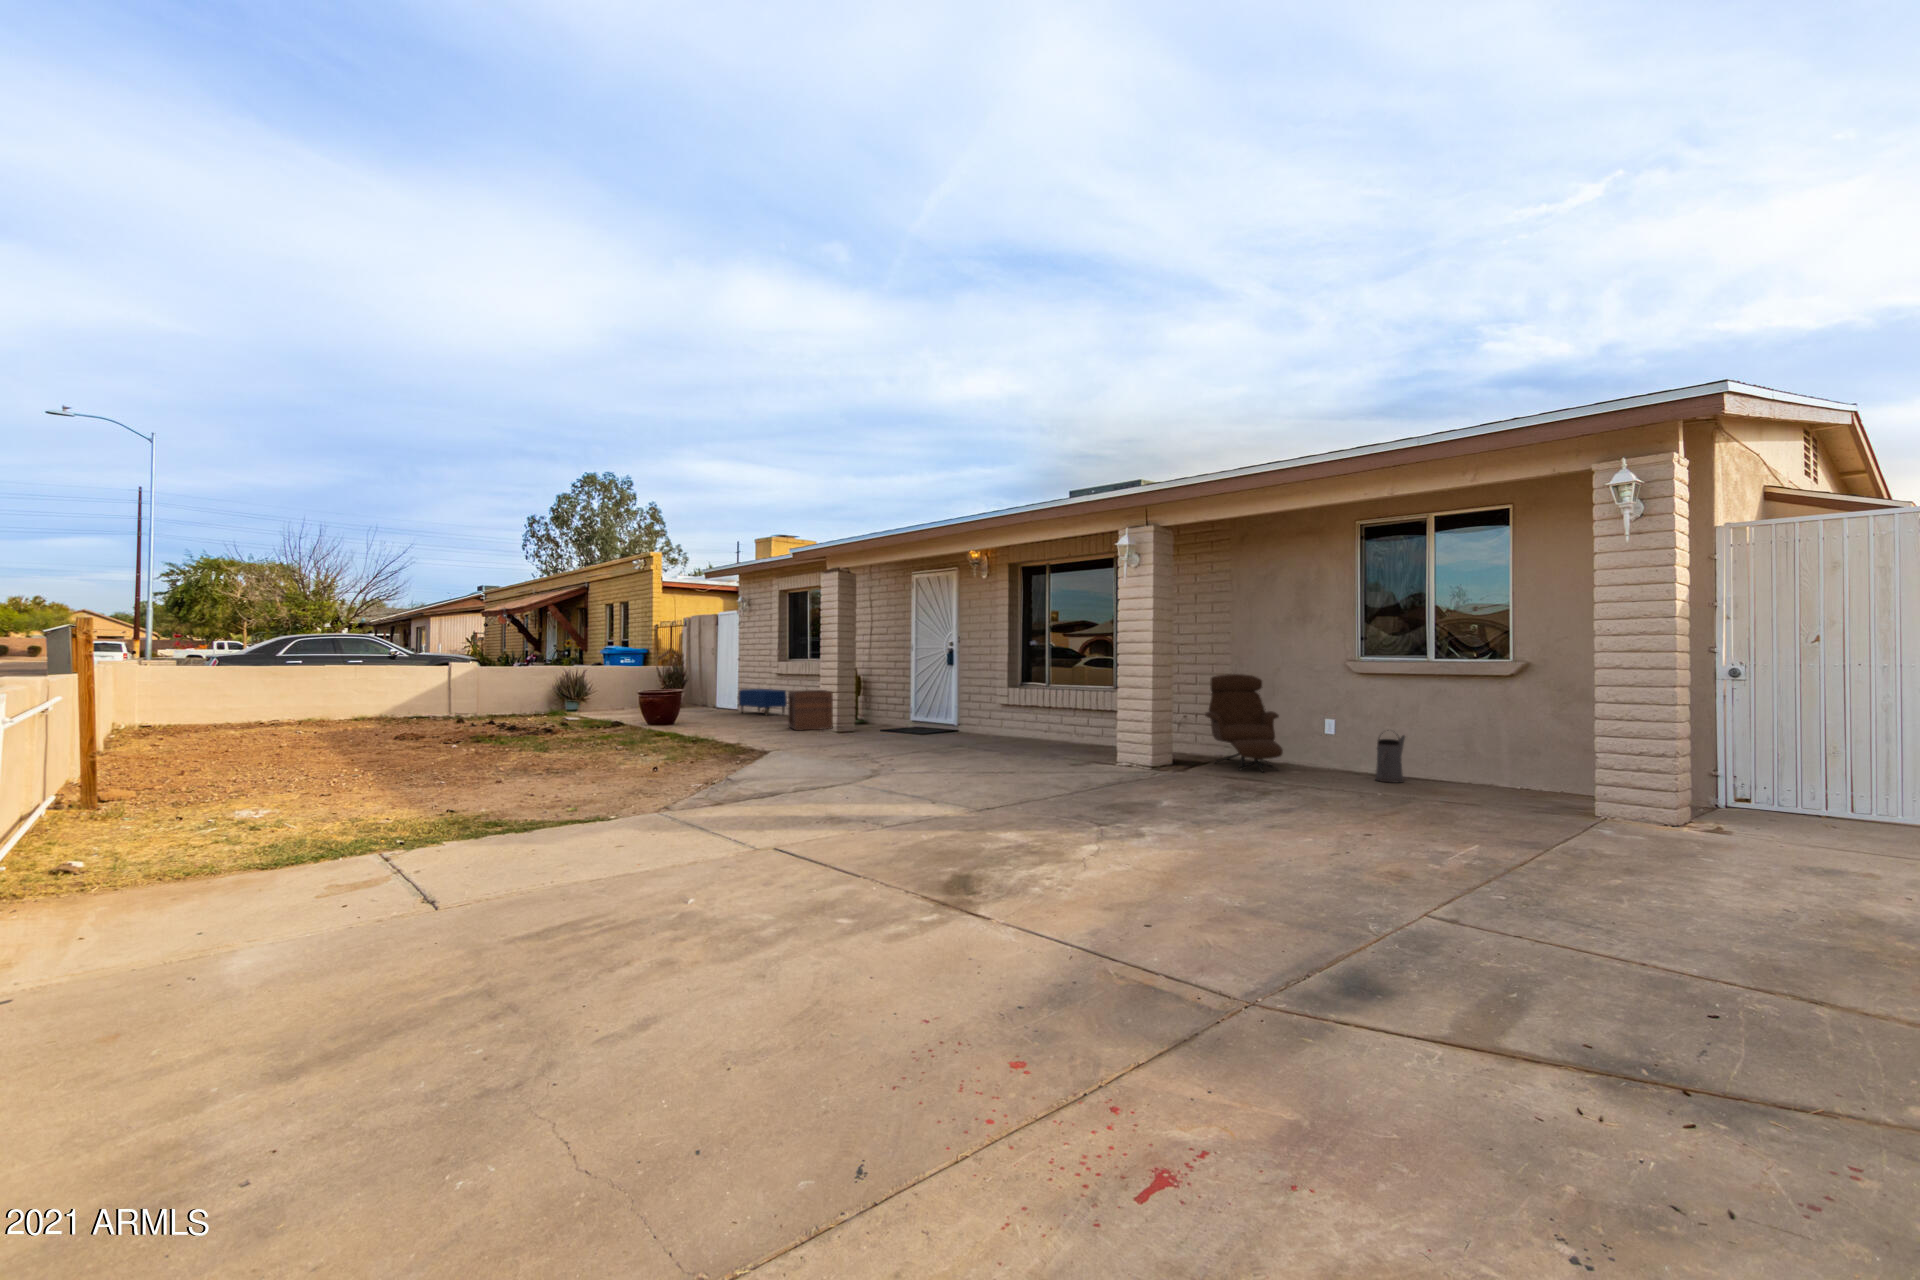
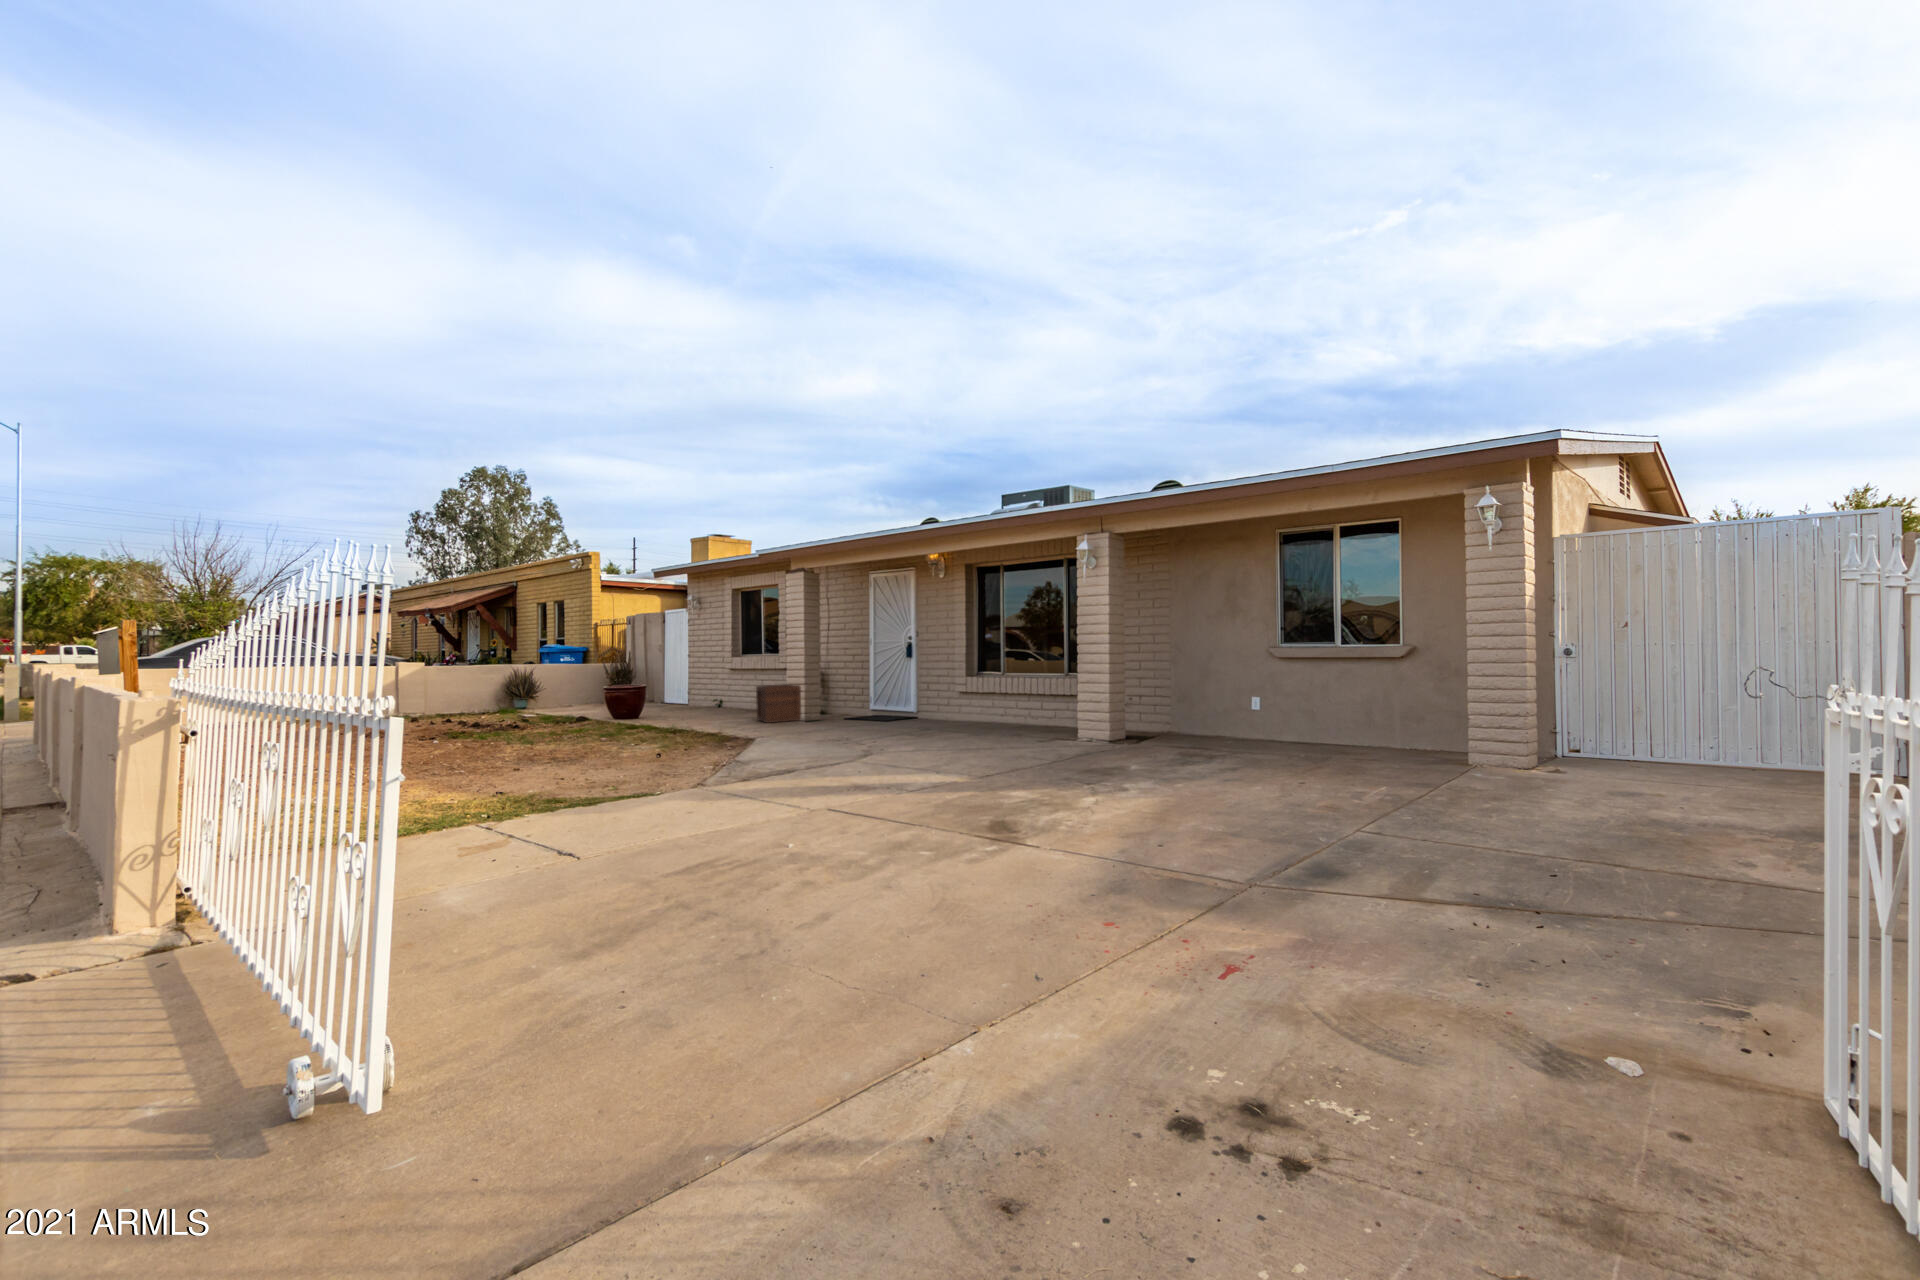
lounge chair: present [1205,674,1283,771] -> none [1154,661,1222,743]
bench: present [739,689,787,715] -> none [694,685,743,711]
watering can: present [1375,733,1405,783] -> none [1299,704,1322,747]

